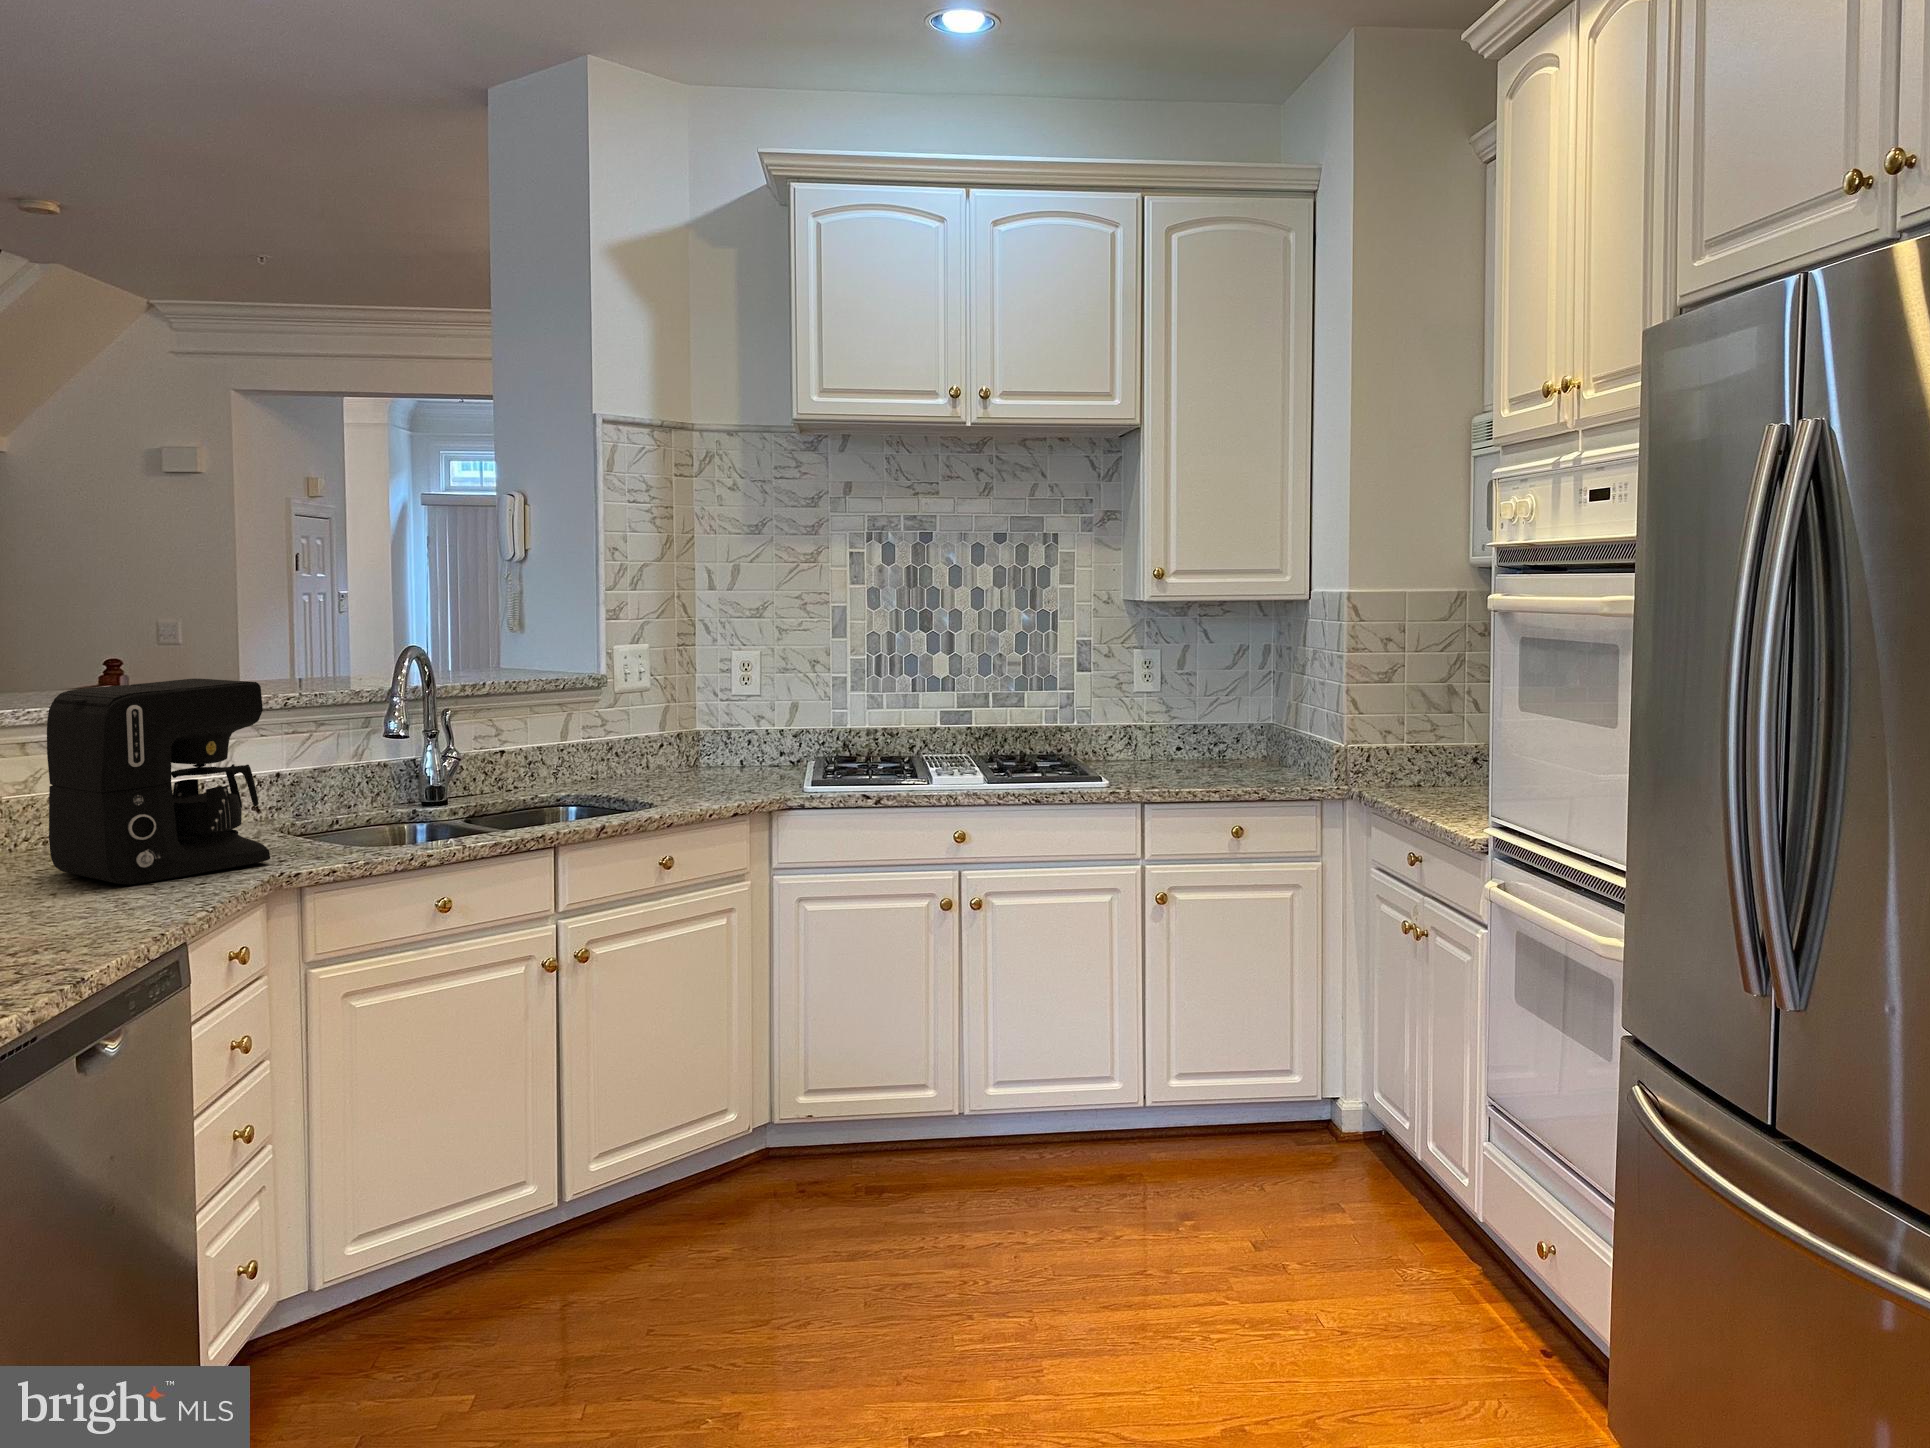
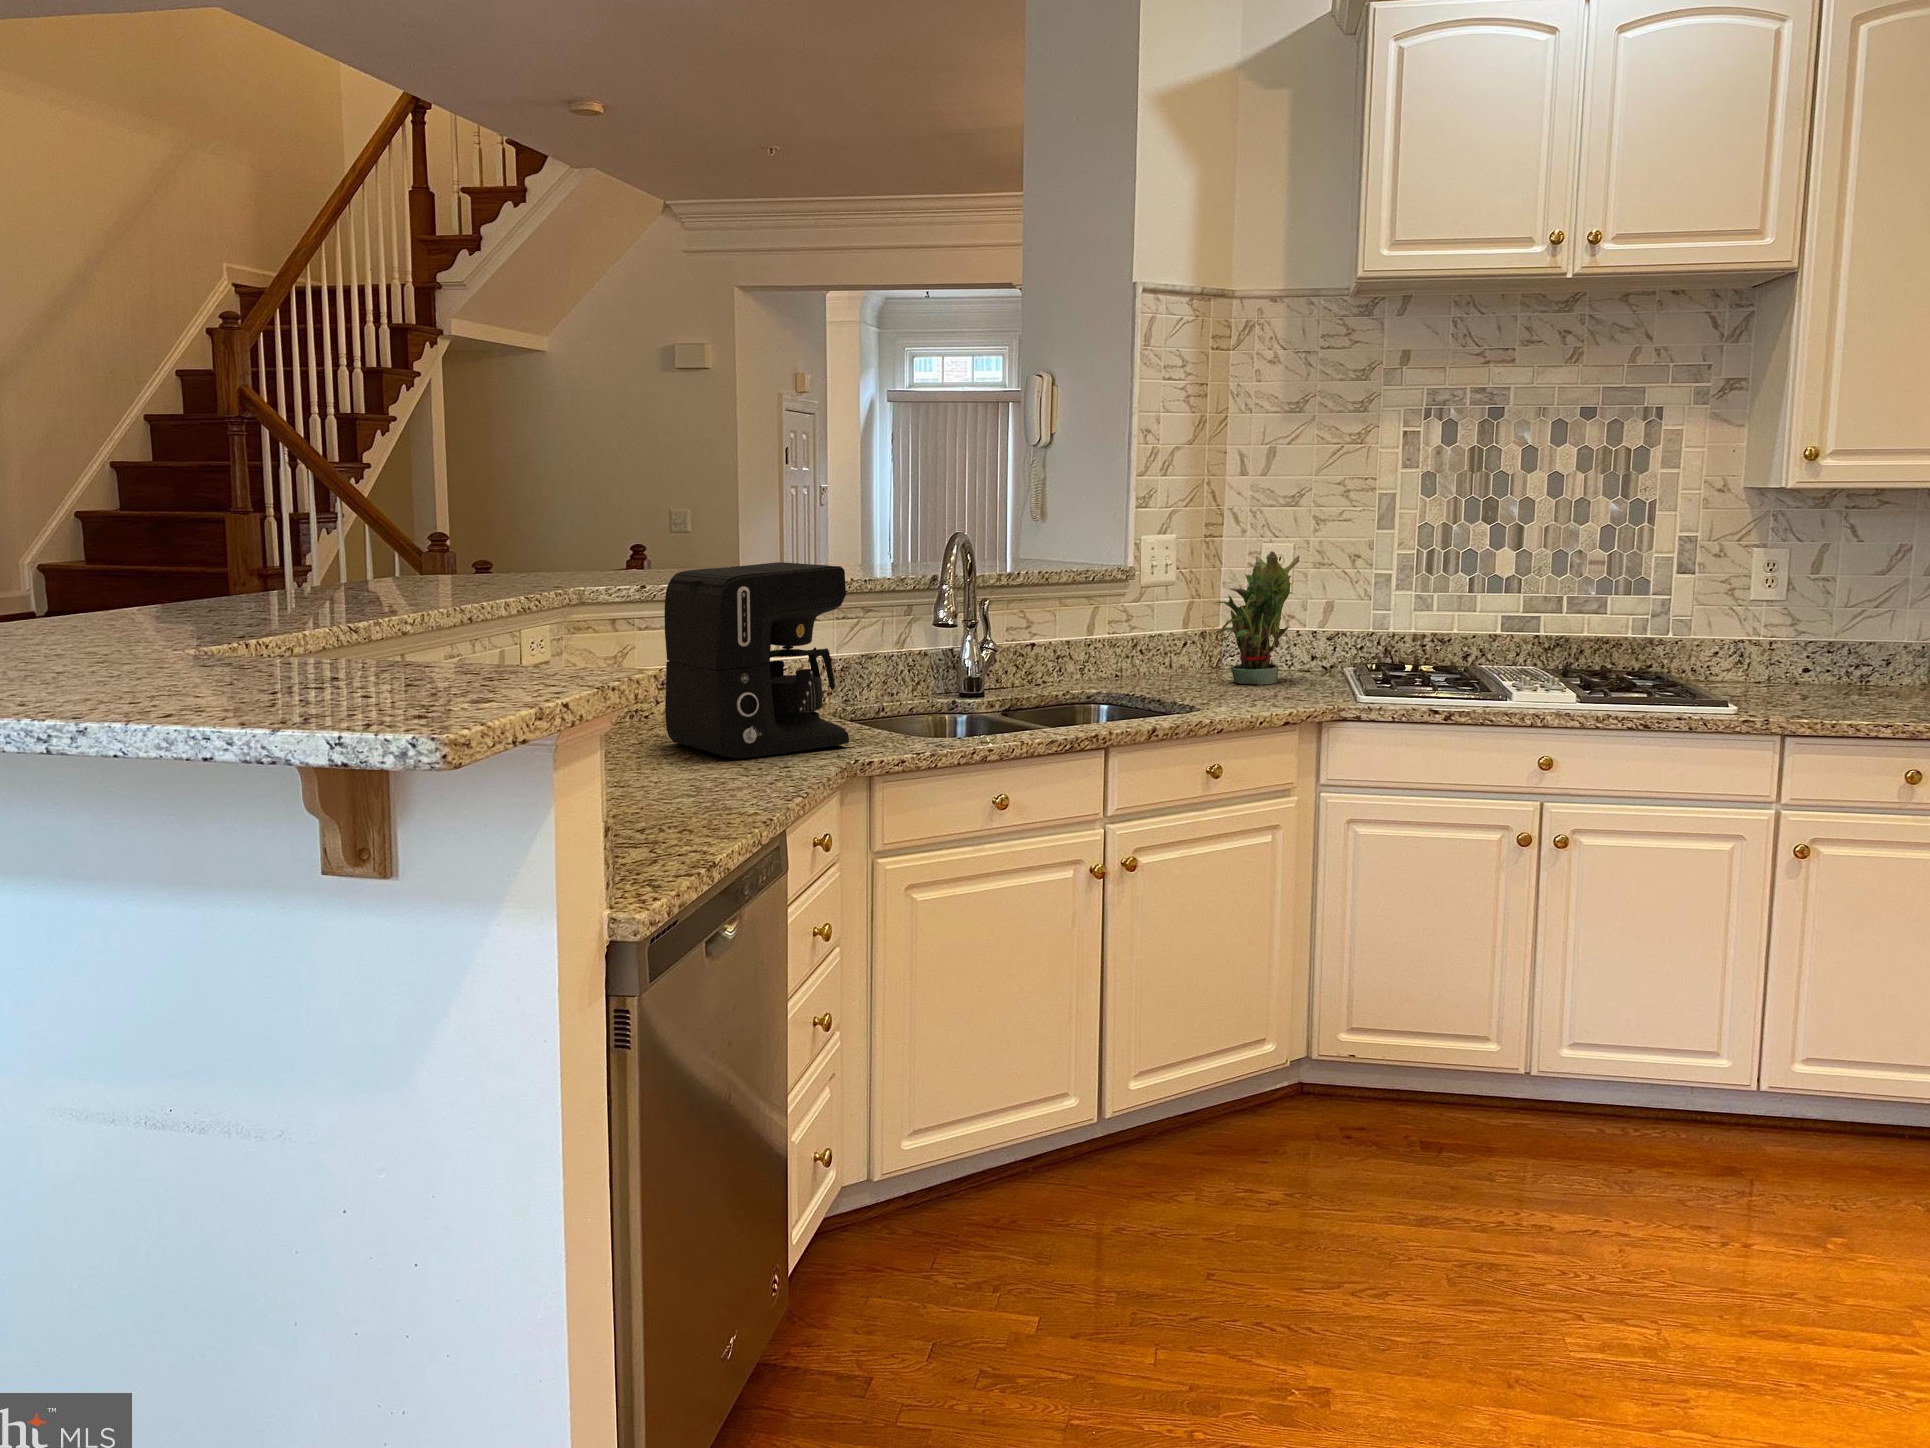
potted plant: none [685,658,760,779] -> present [1215,551,1299,684]

